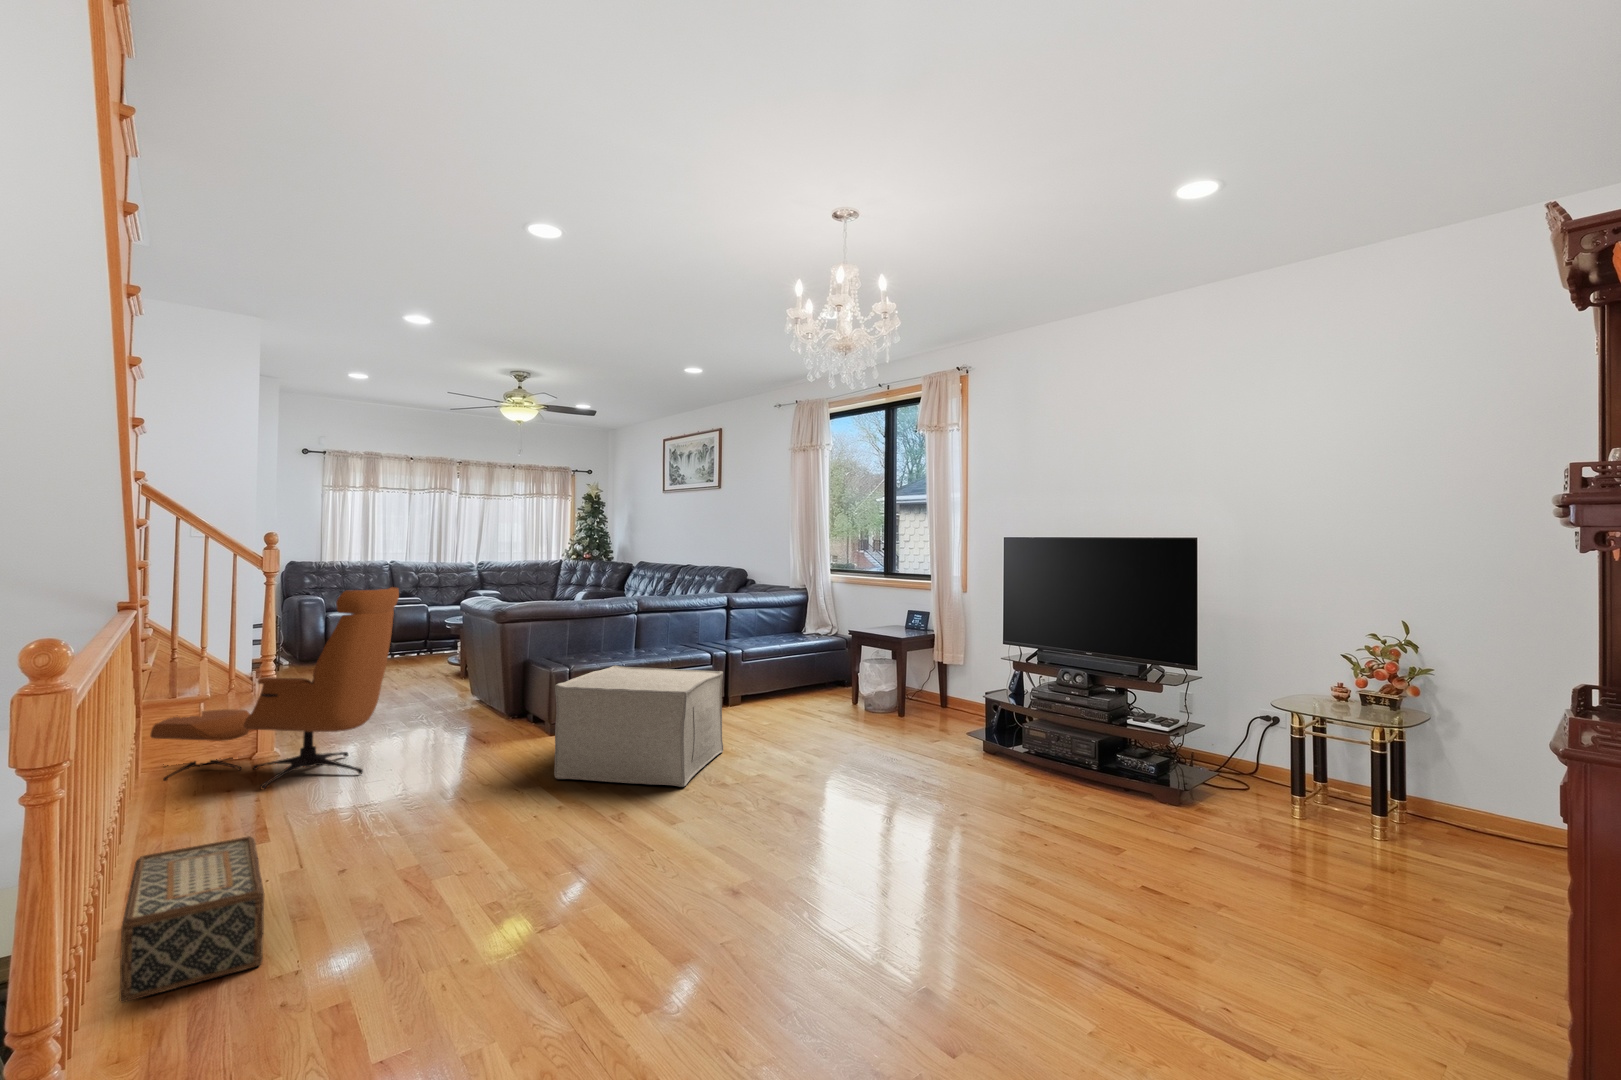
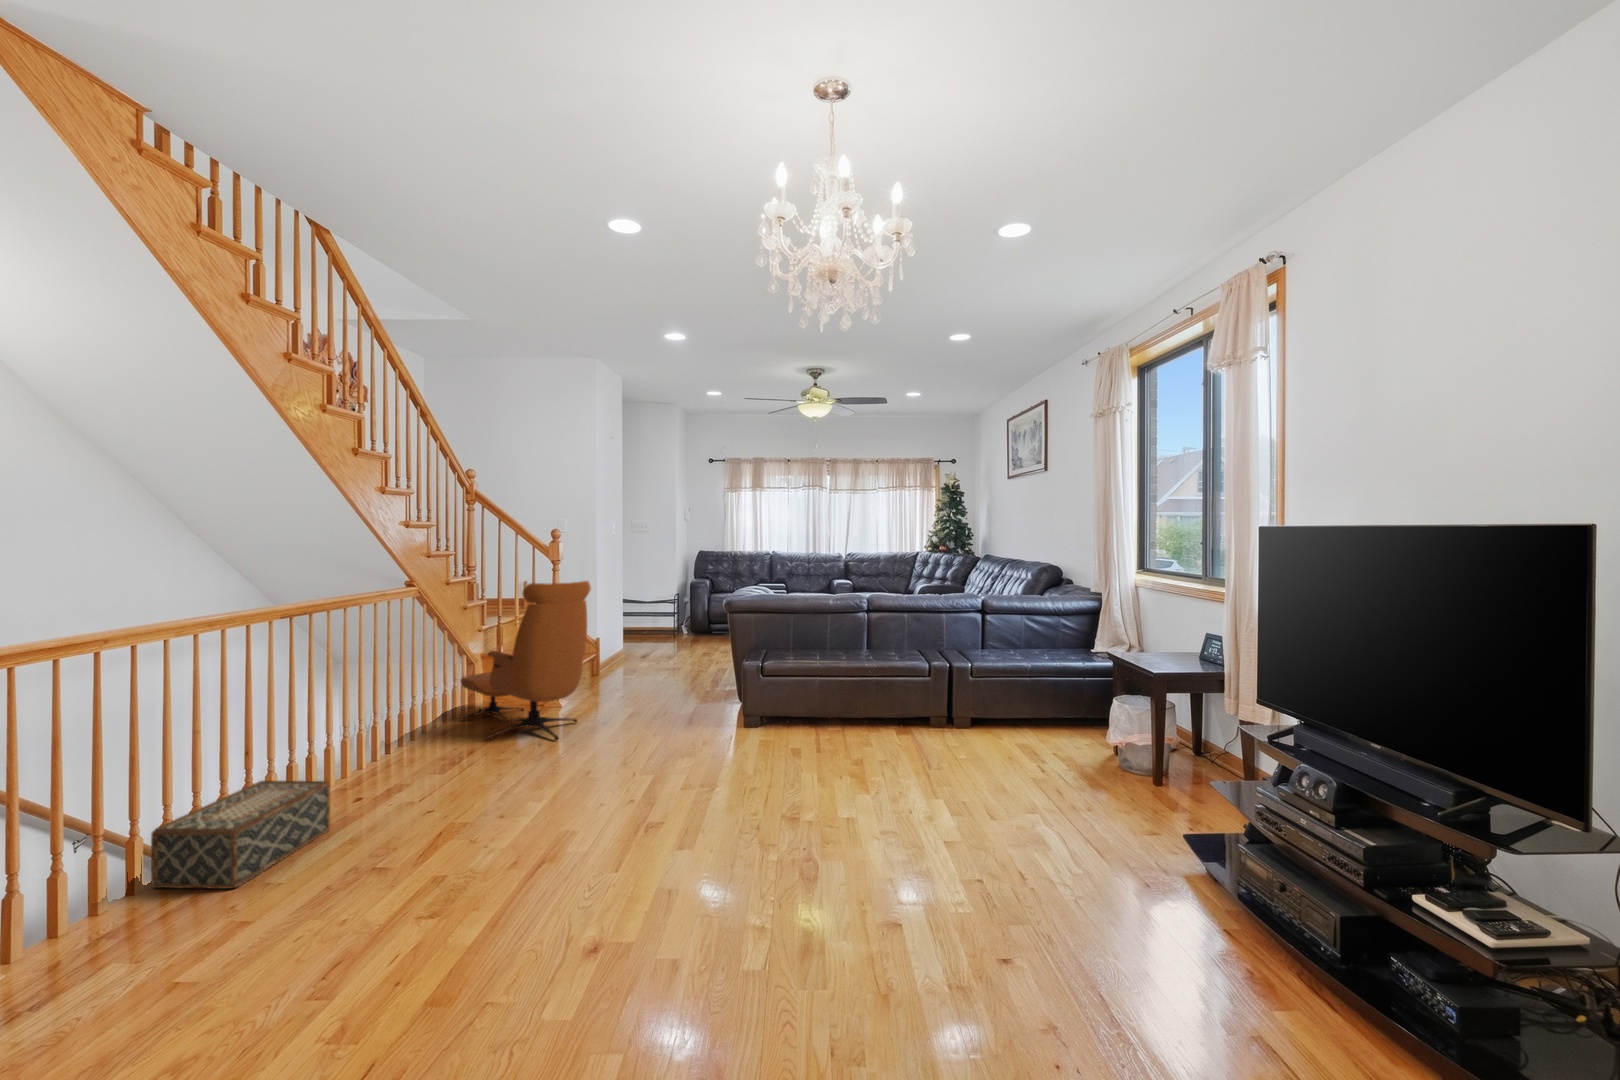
ottoman: present [554,665,723,787] -> none [662,669,854,815]

